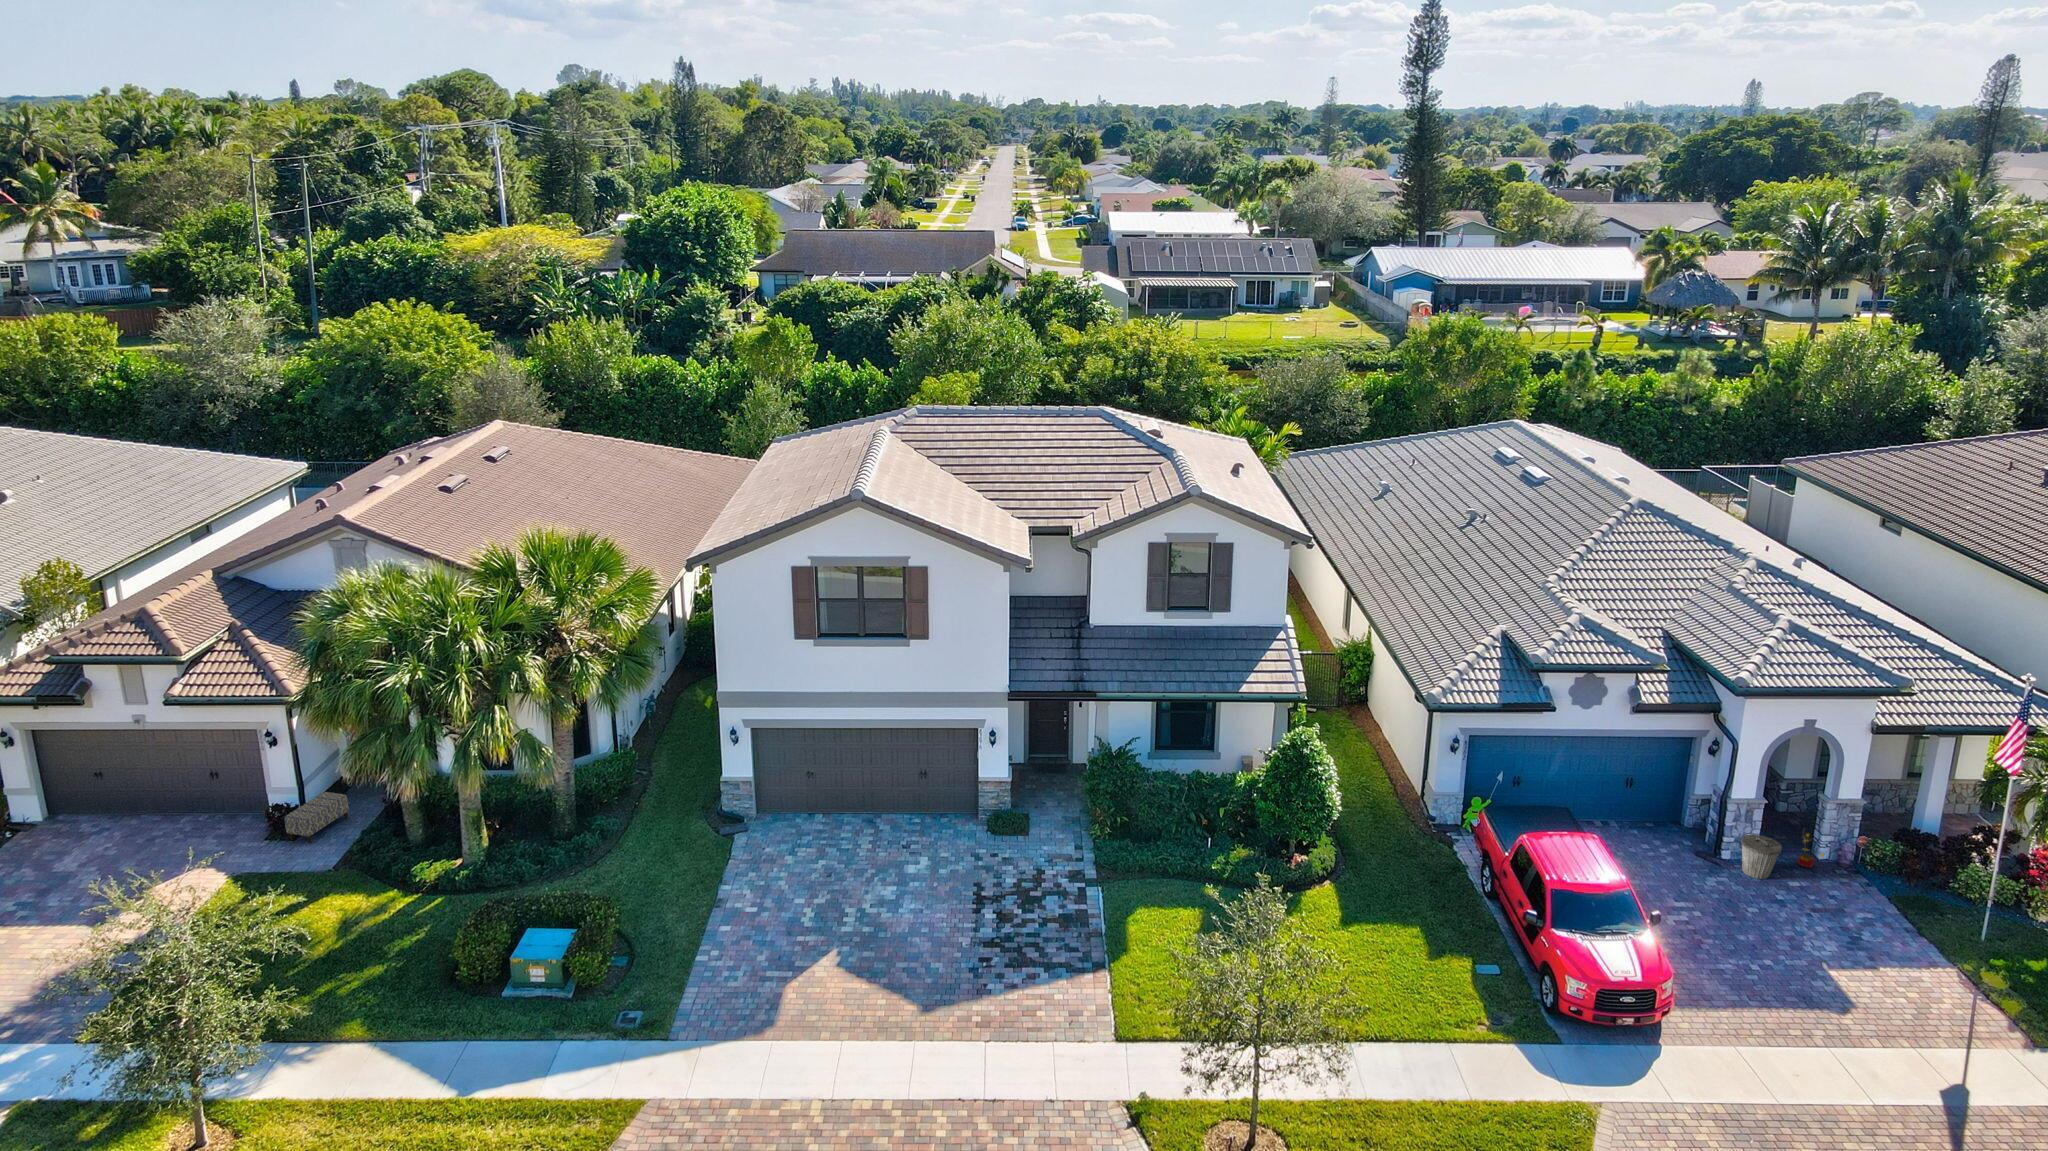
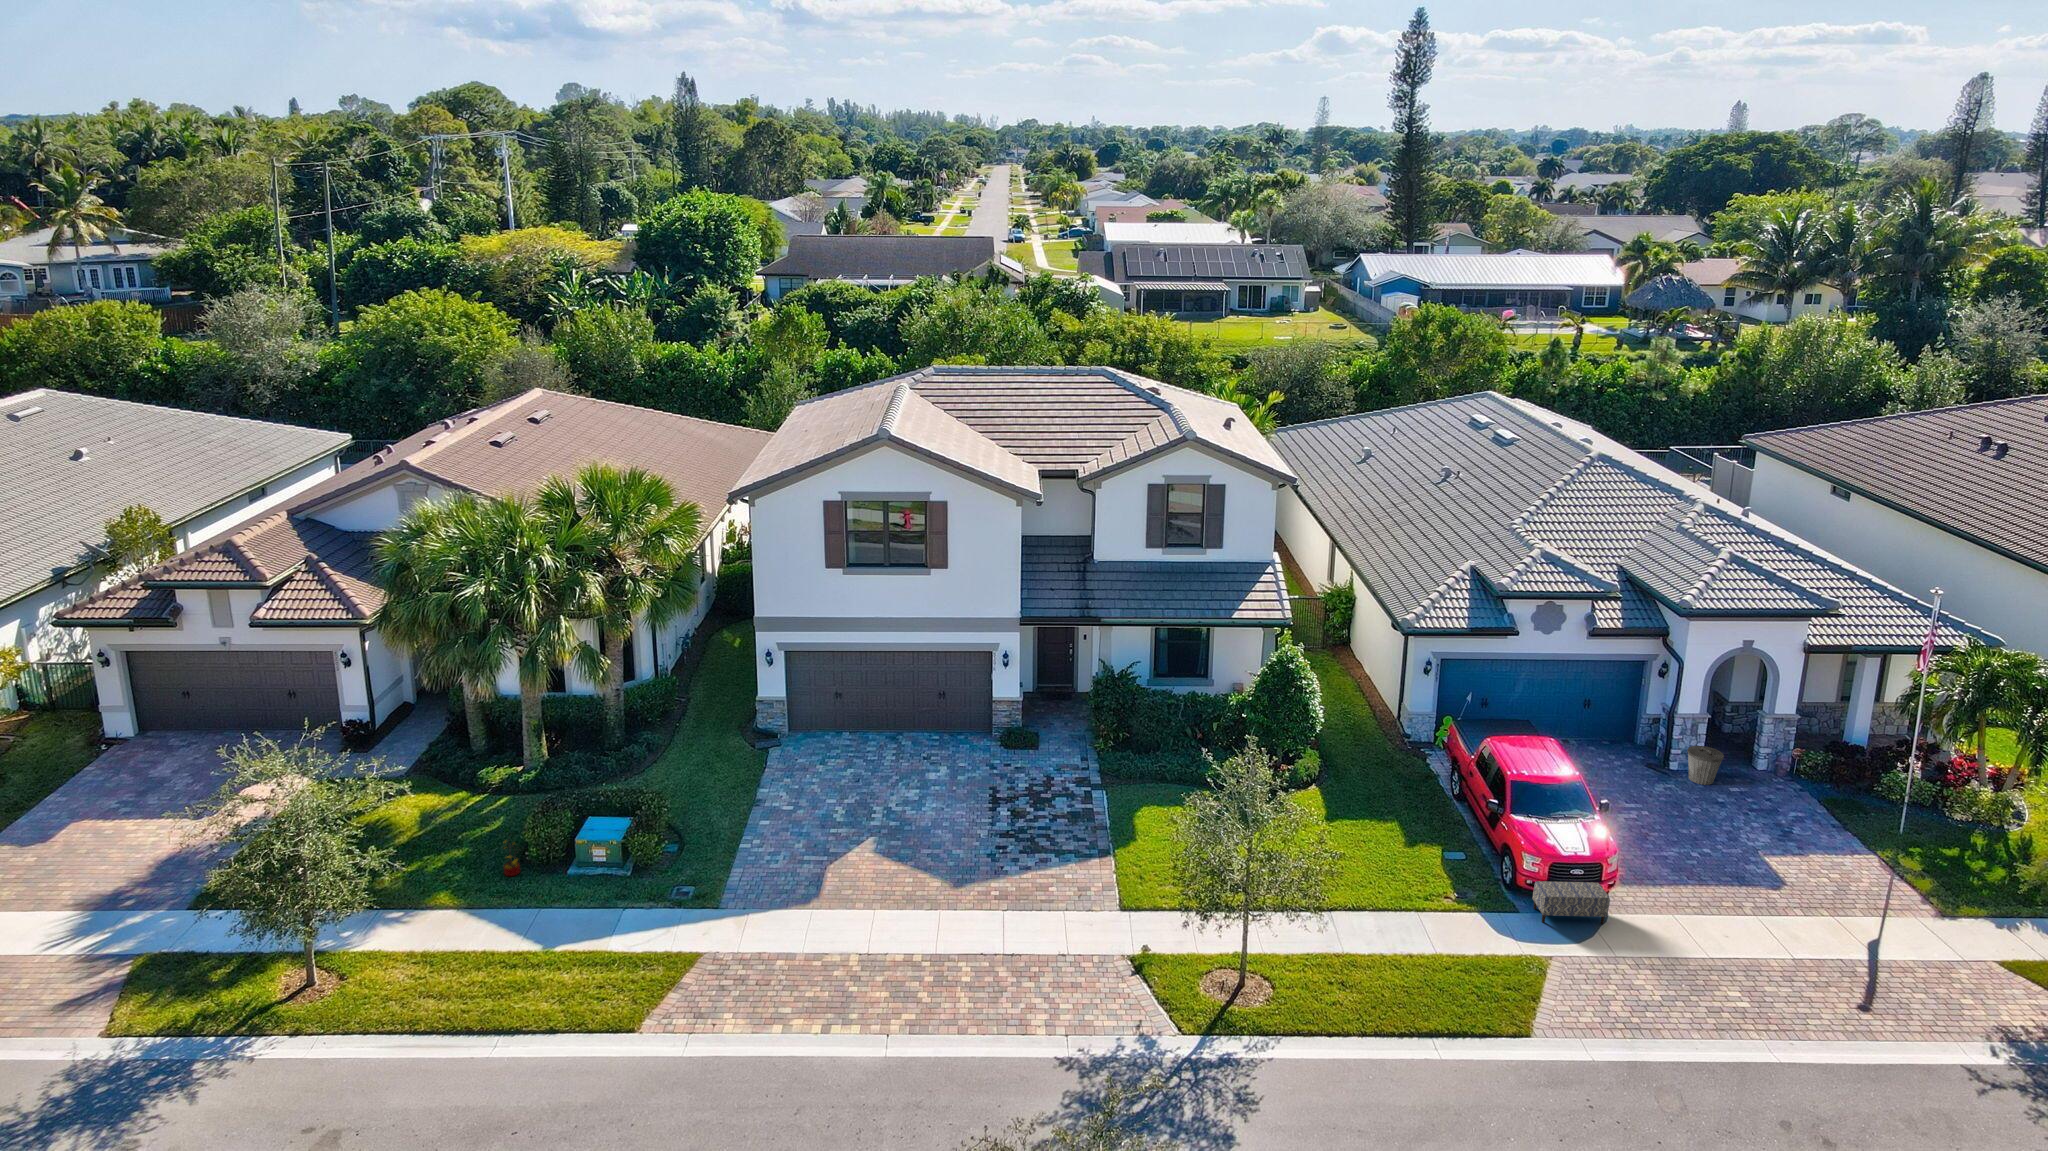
bench: present [284,792,349,843] -> present [1532,881,1610,924]
decorative plant: present [1798,836,1824,868] -> present [504,844,520,876]

